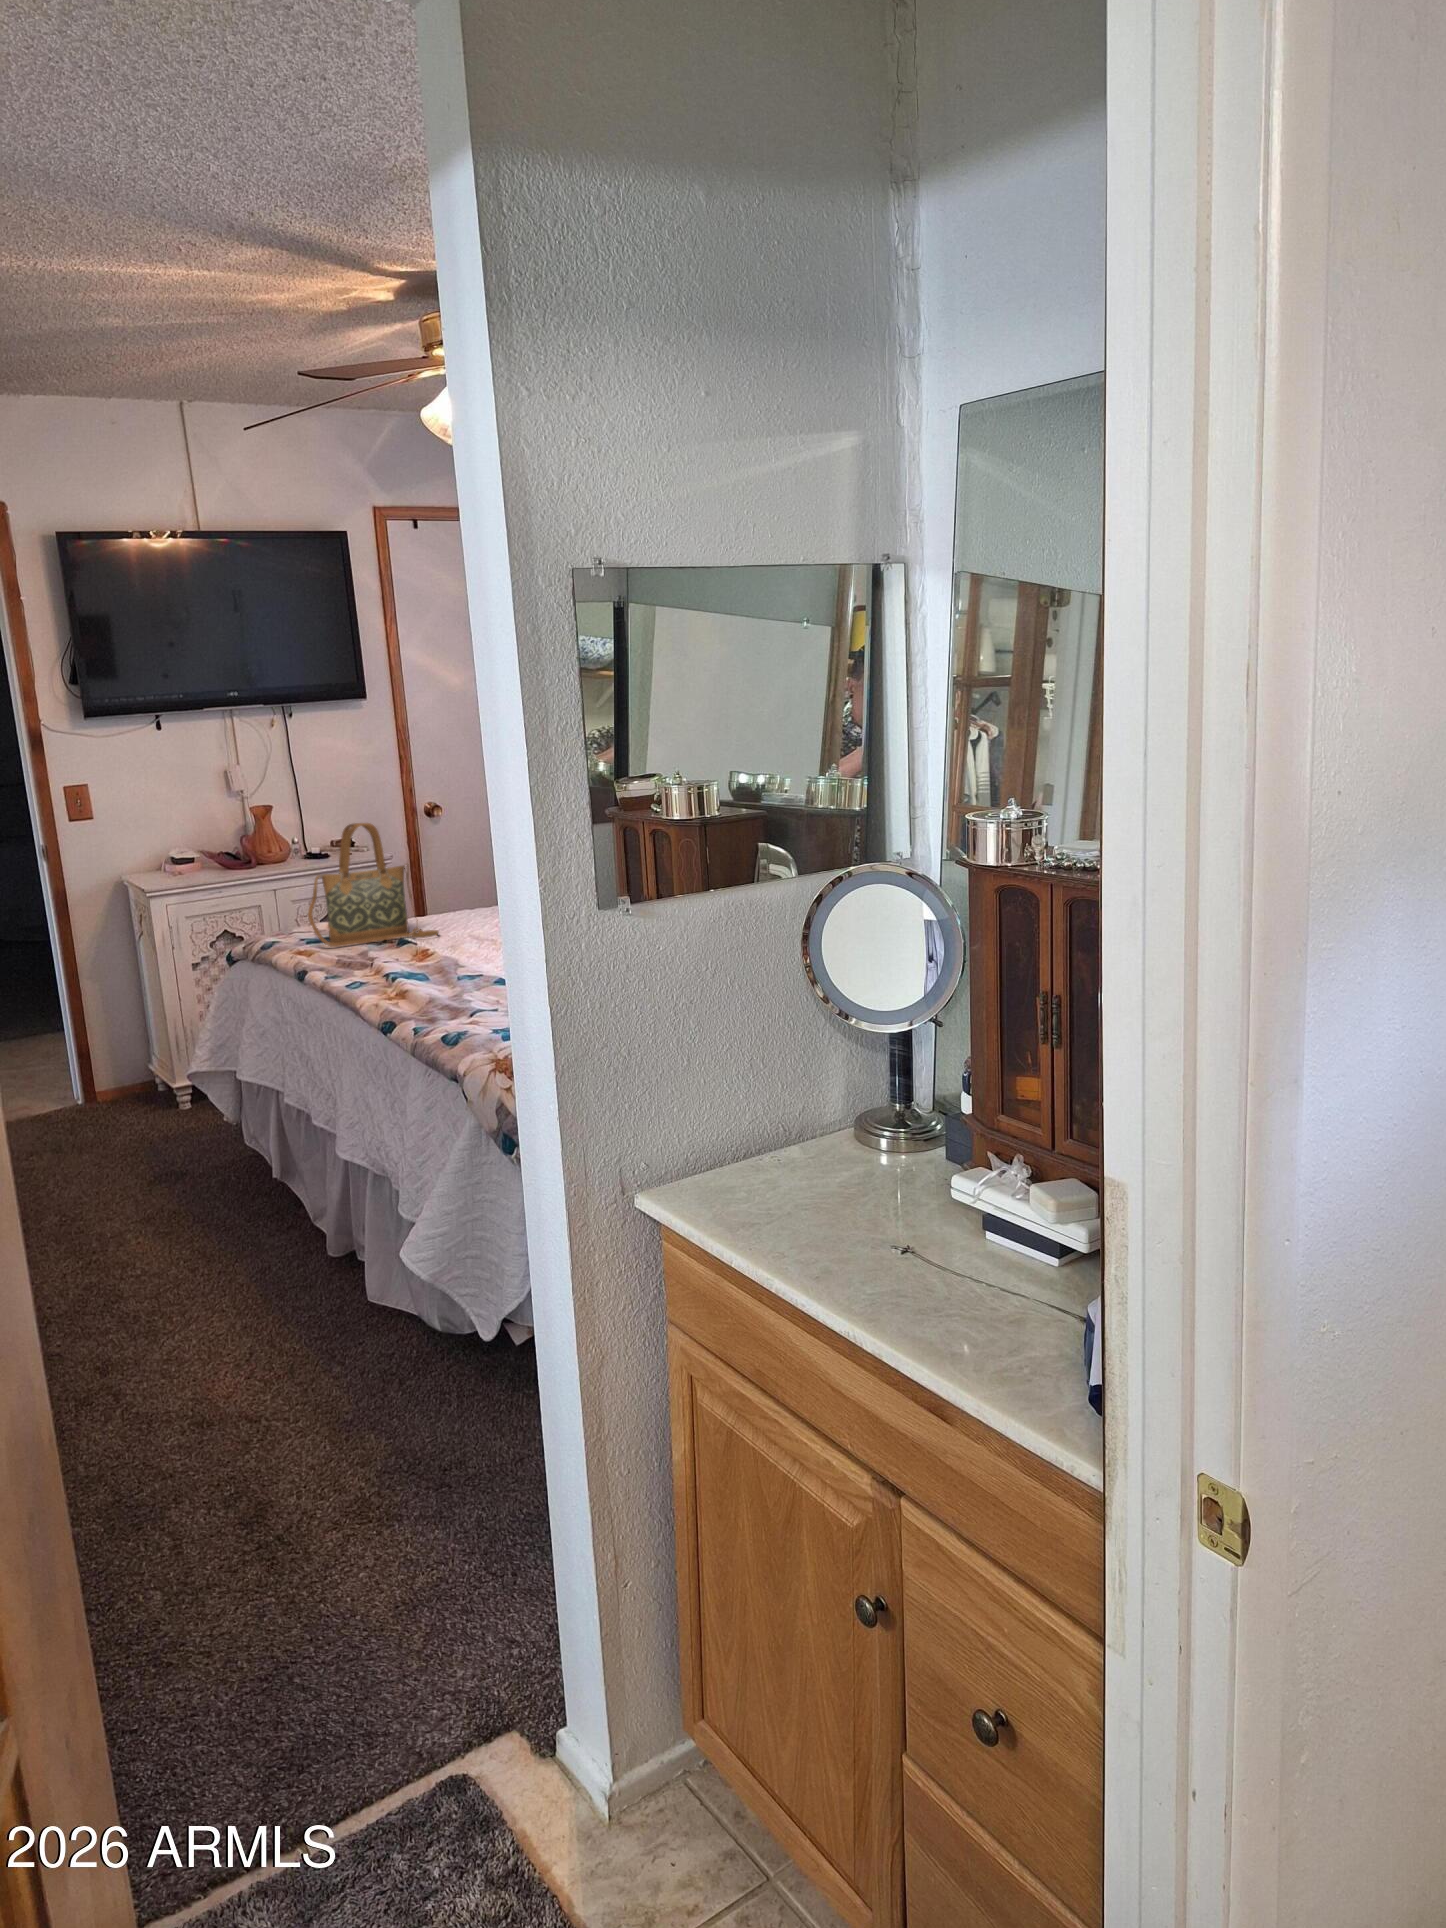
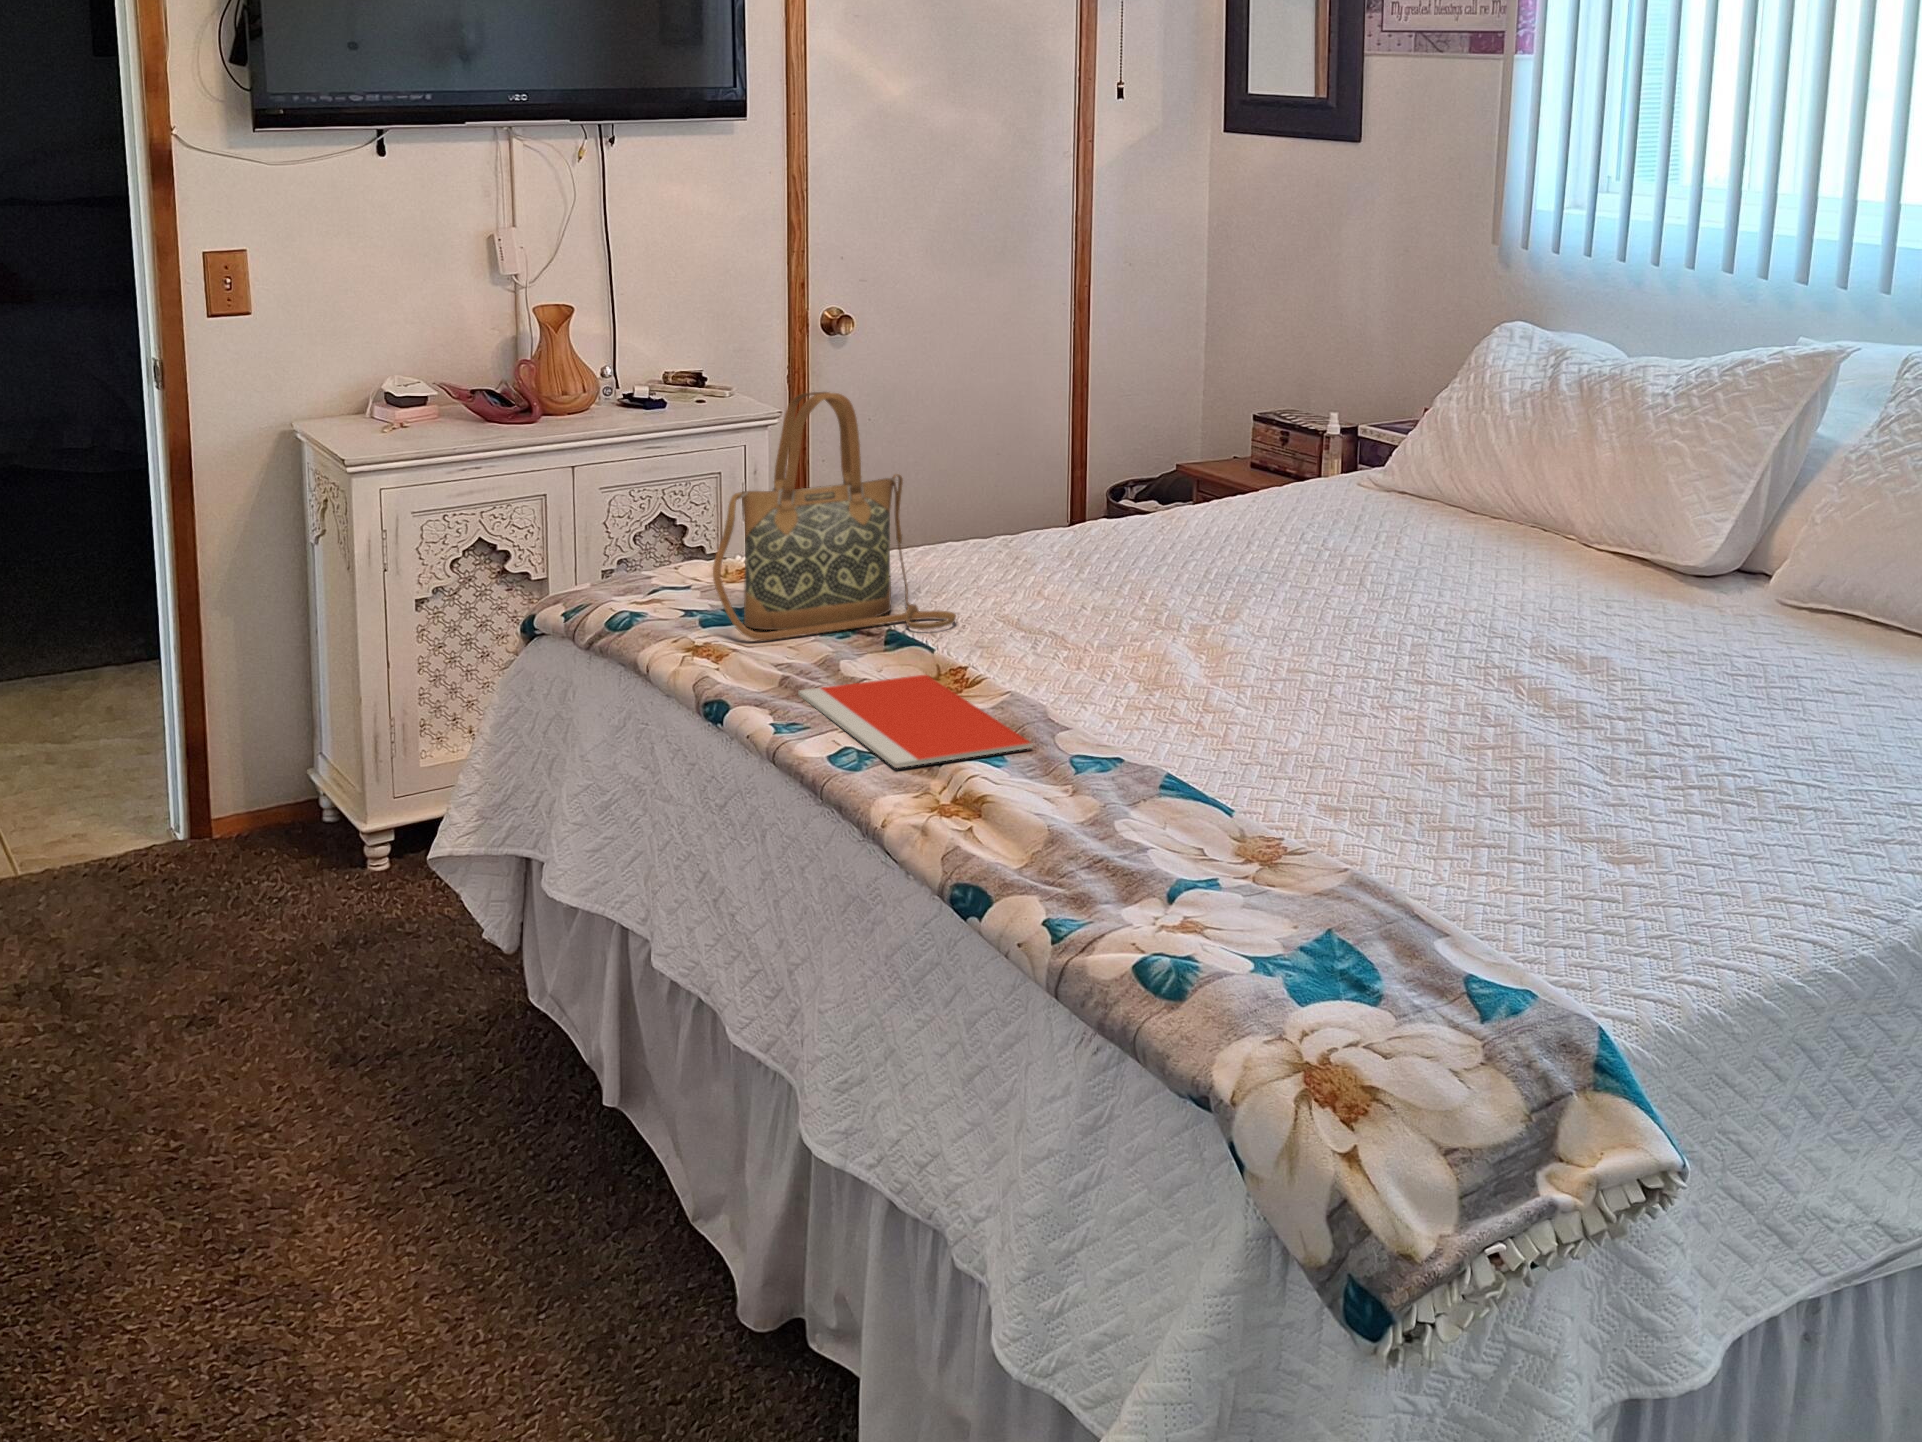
notebook: none [343,954,446,985] -> present [798,675,1033,768]

